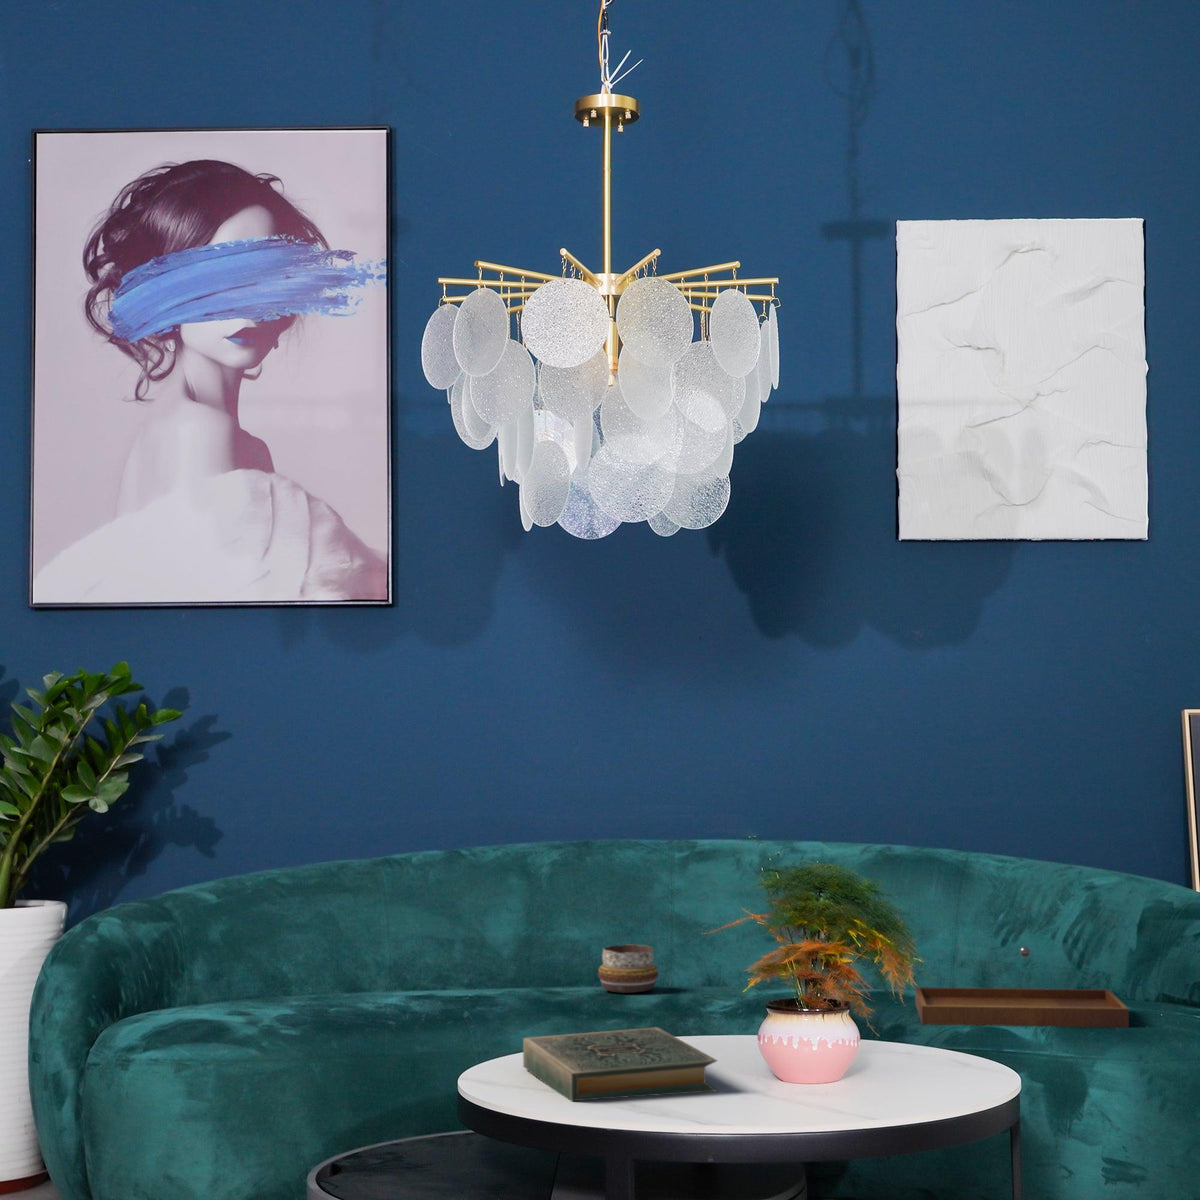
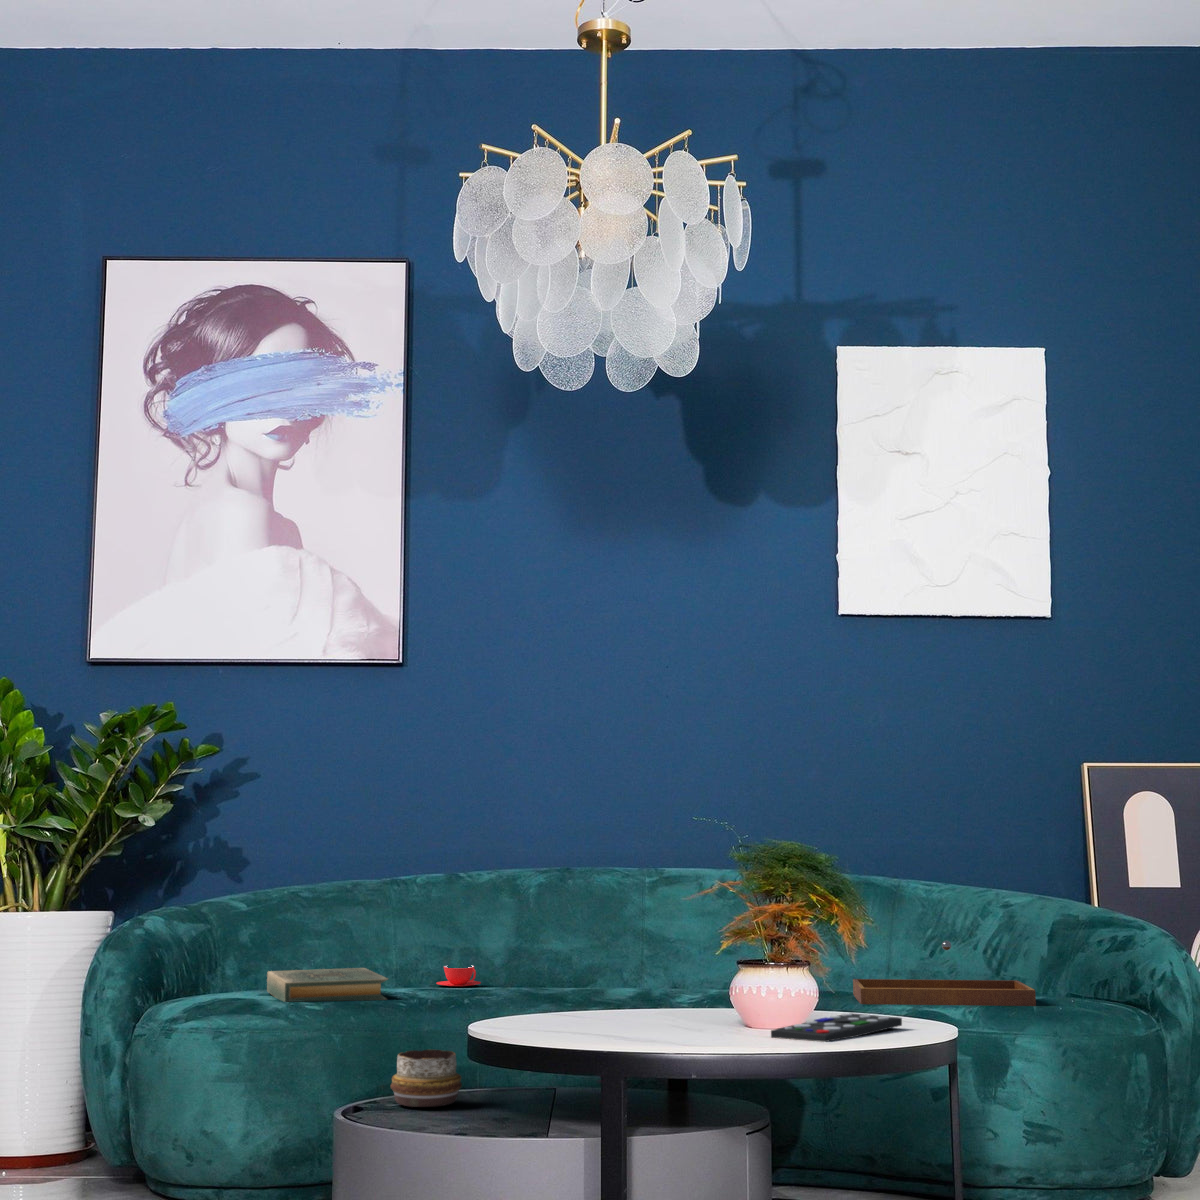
decorative bowl: present [598,945,658,993] -> present [391,1050,462,1107]
teacup: none [437,961,488,987] -> present [437,966,481,987]
hardback book: present [523,1027,717,1102] -> present [267,968,388,1002]
remote control: none [802,1061,962,1118] -> present [771,1013,902,1042]

